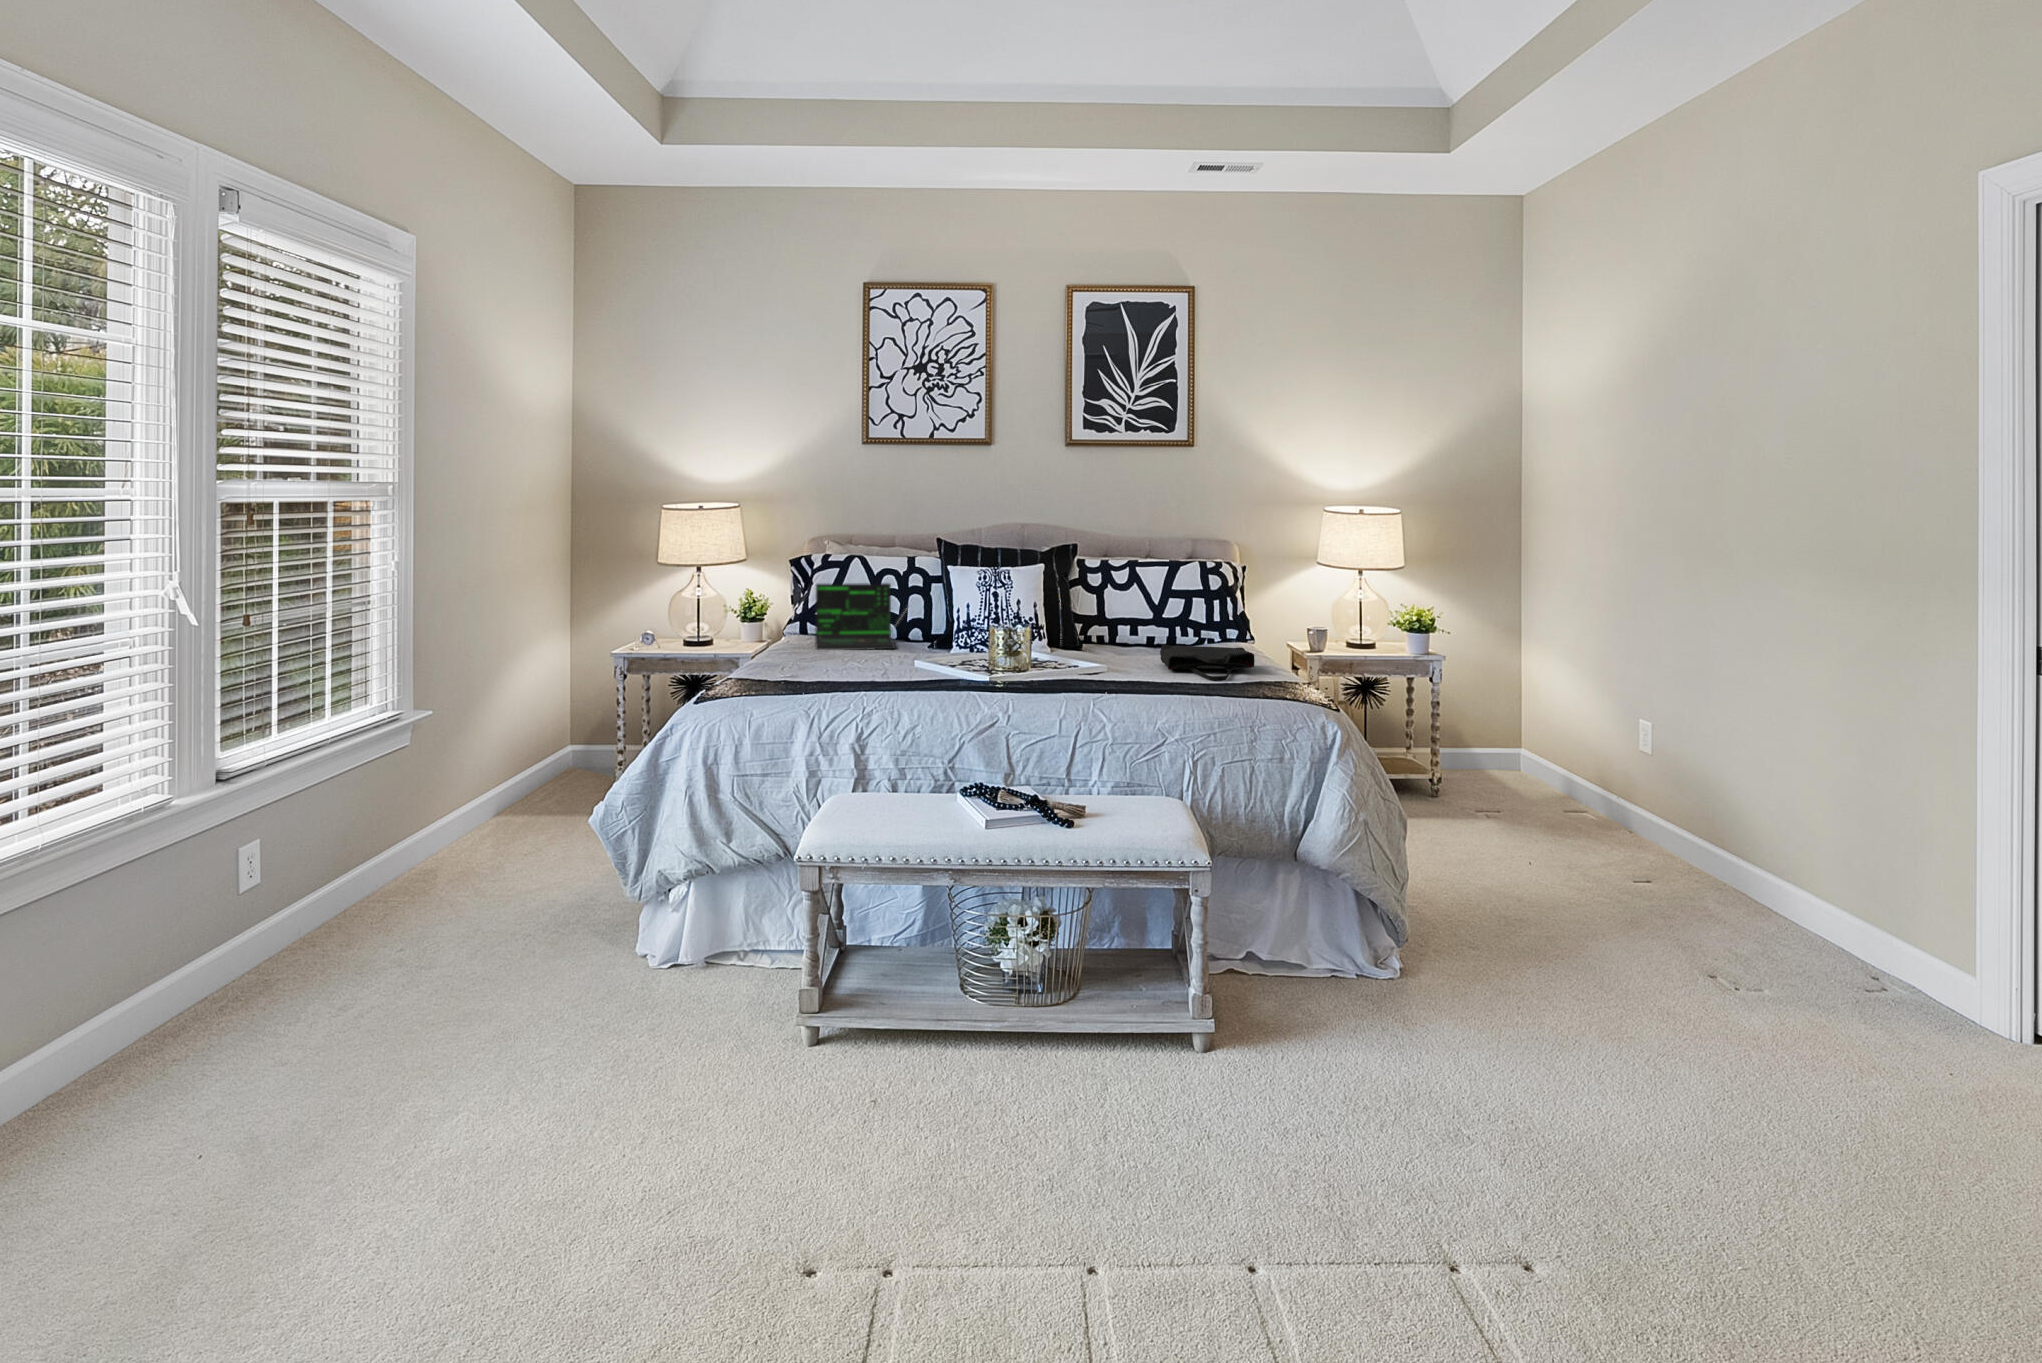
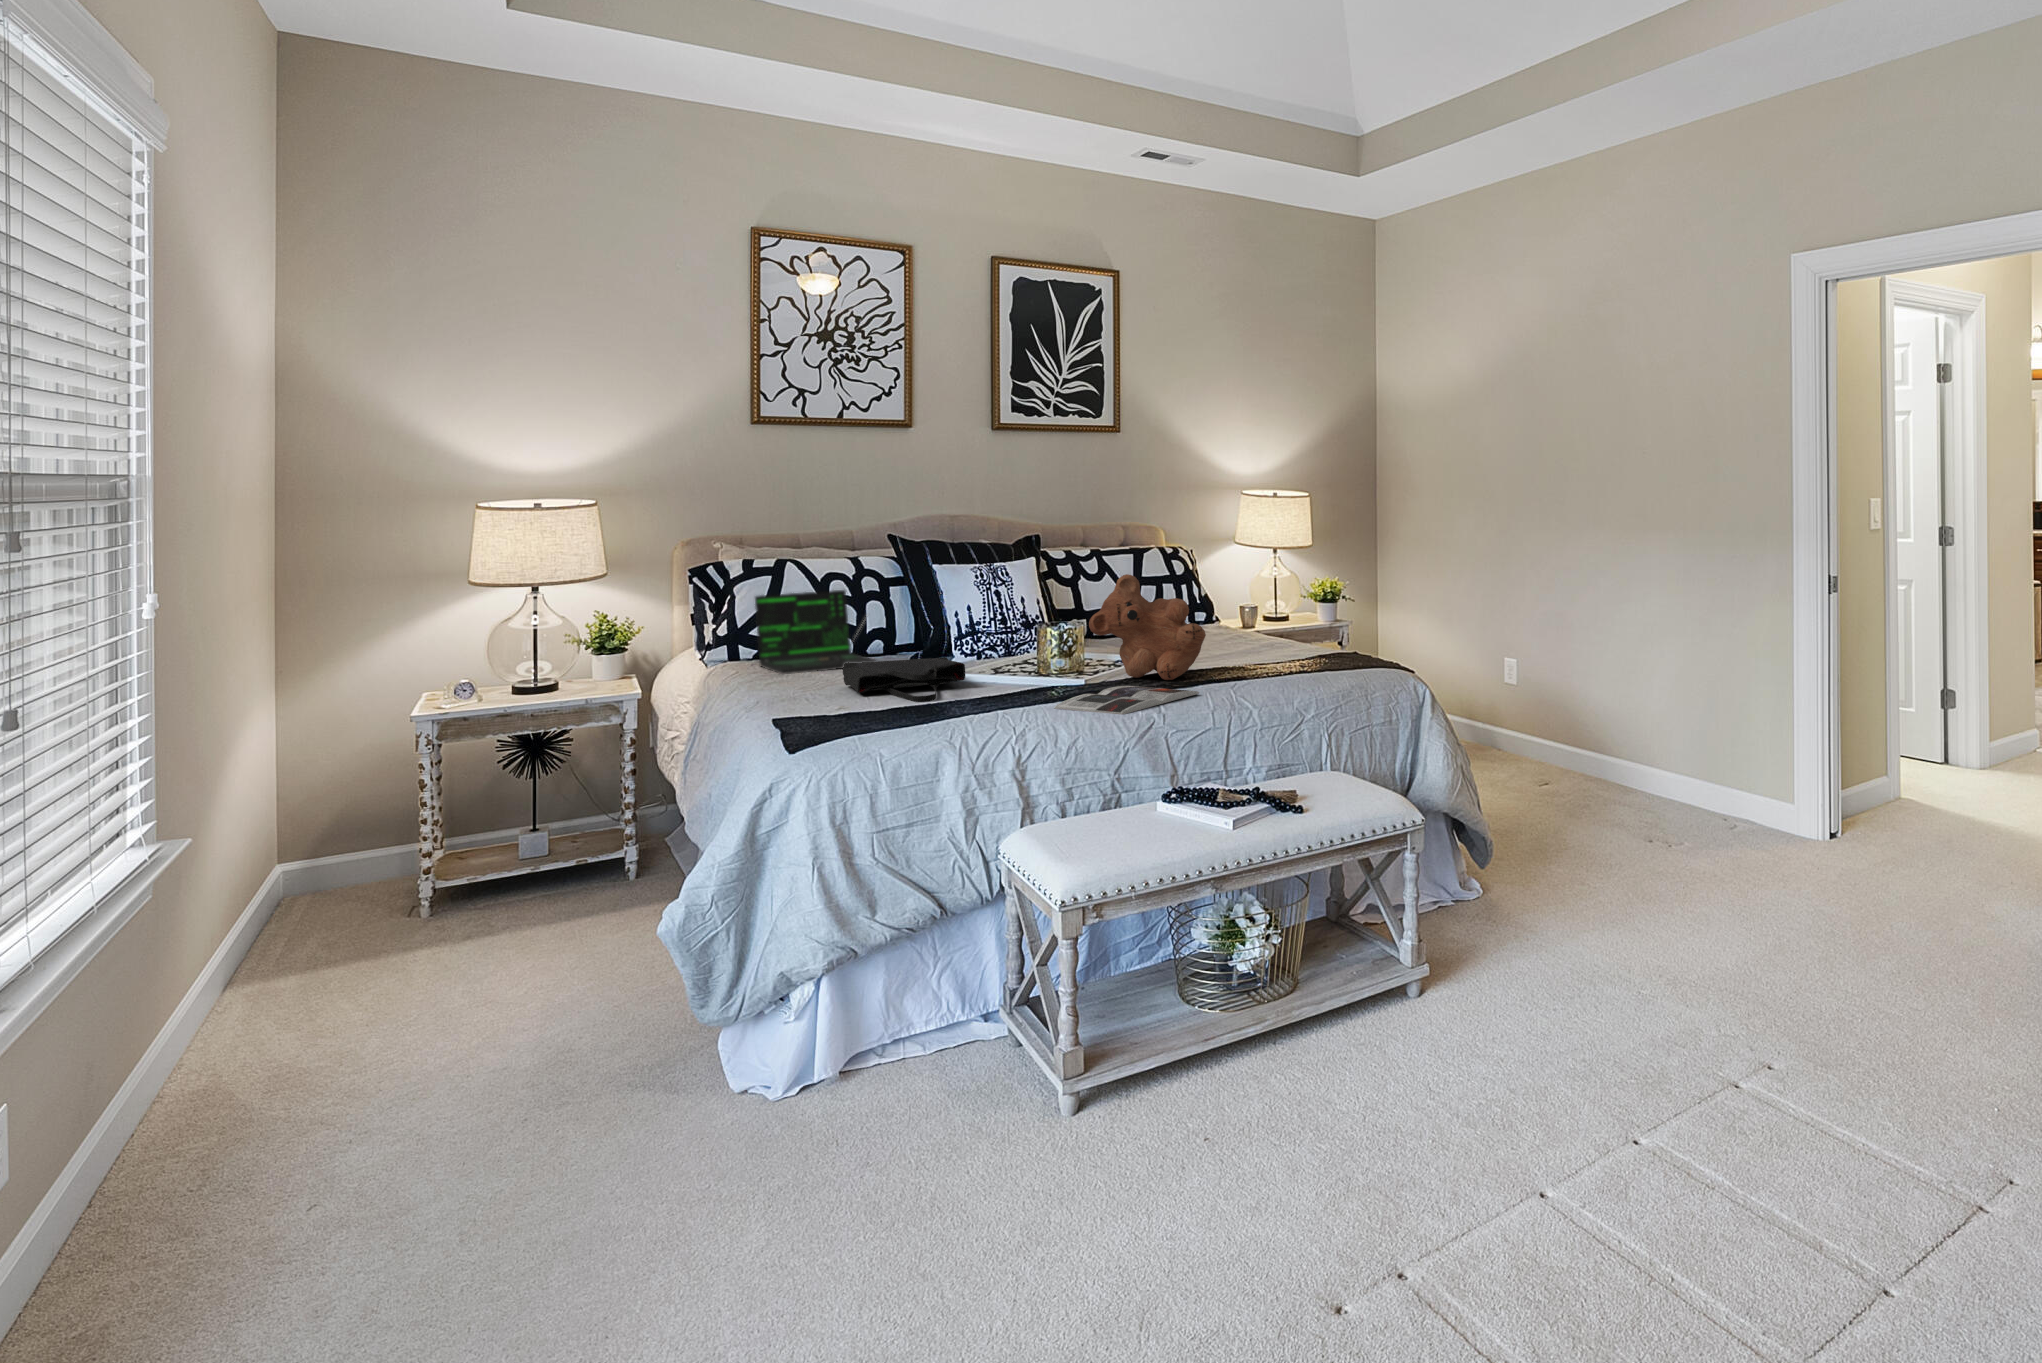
teddy bear: none [1020,586,1117,685] -> present [1089,574,1206,680]
tote bag: present [1160,645,1255,681] -> present [843,657,965,702]
magazine: none [932,685,1071,709] -> present [1054,686,1199,715]

